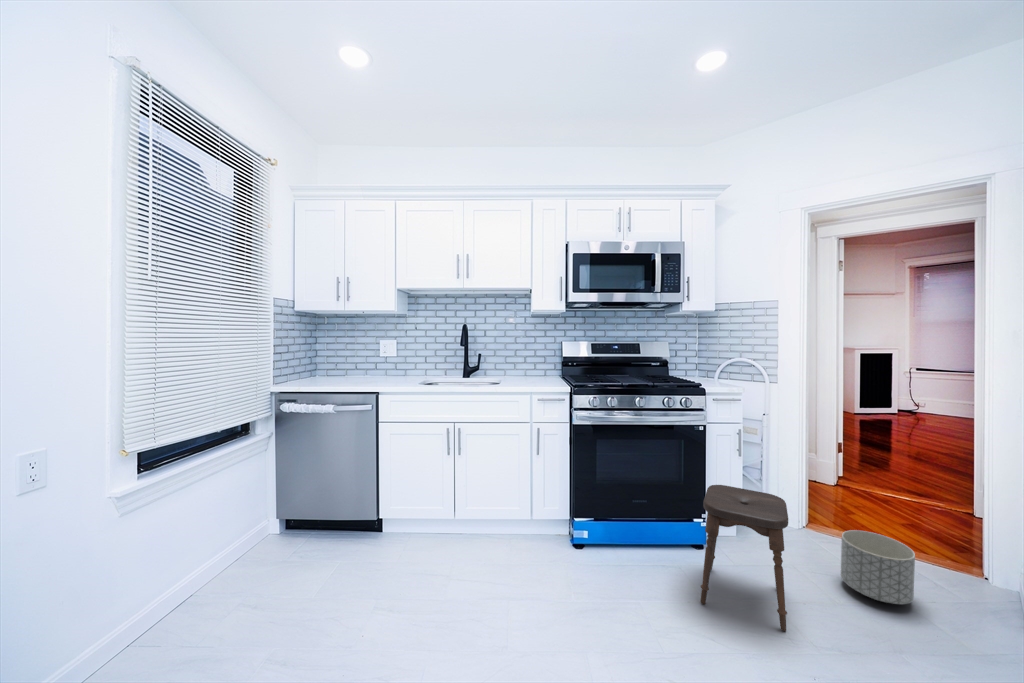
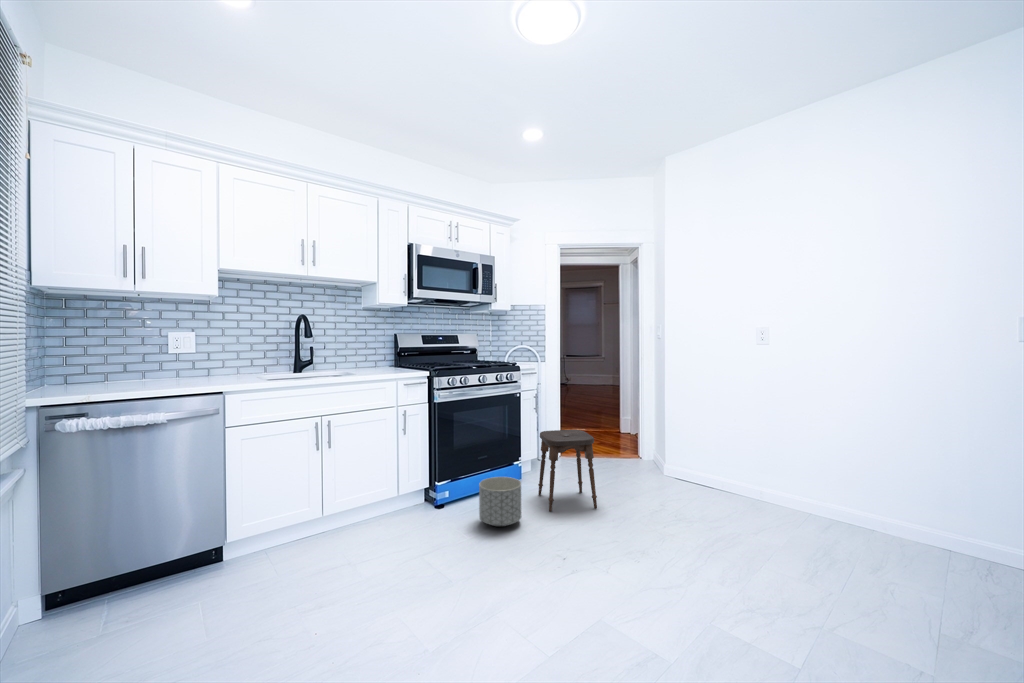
planter: present [841,530,915,604] -> present [479,477,521,527]

